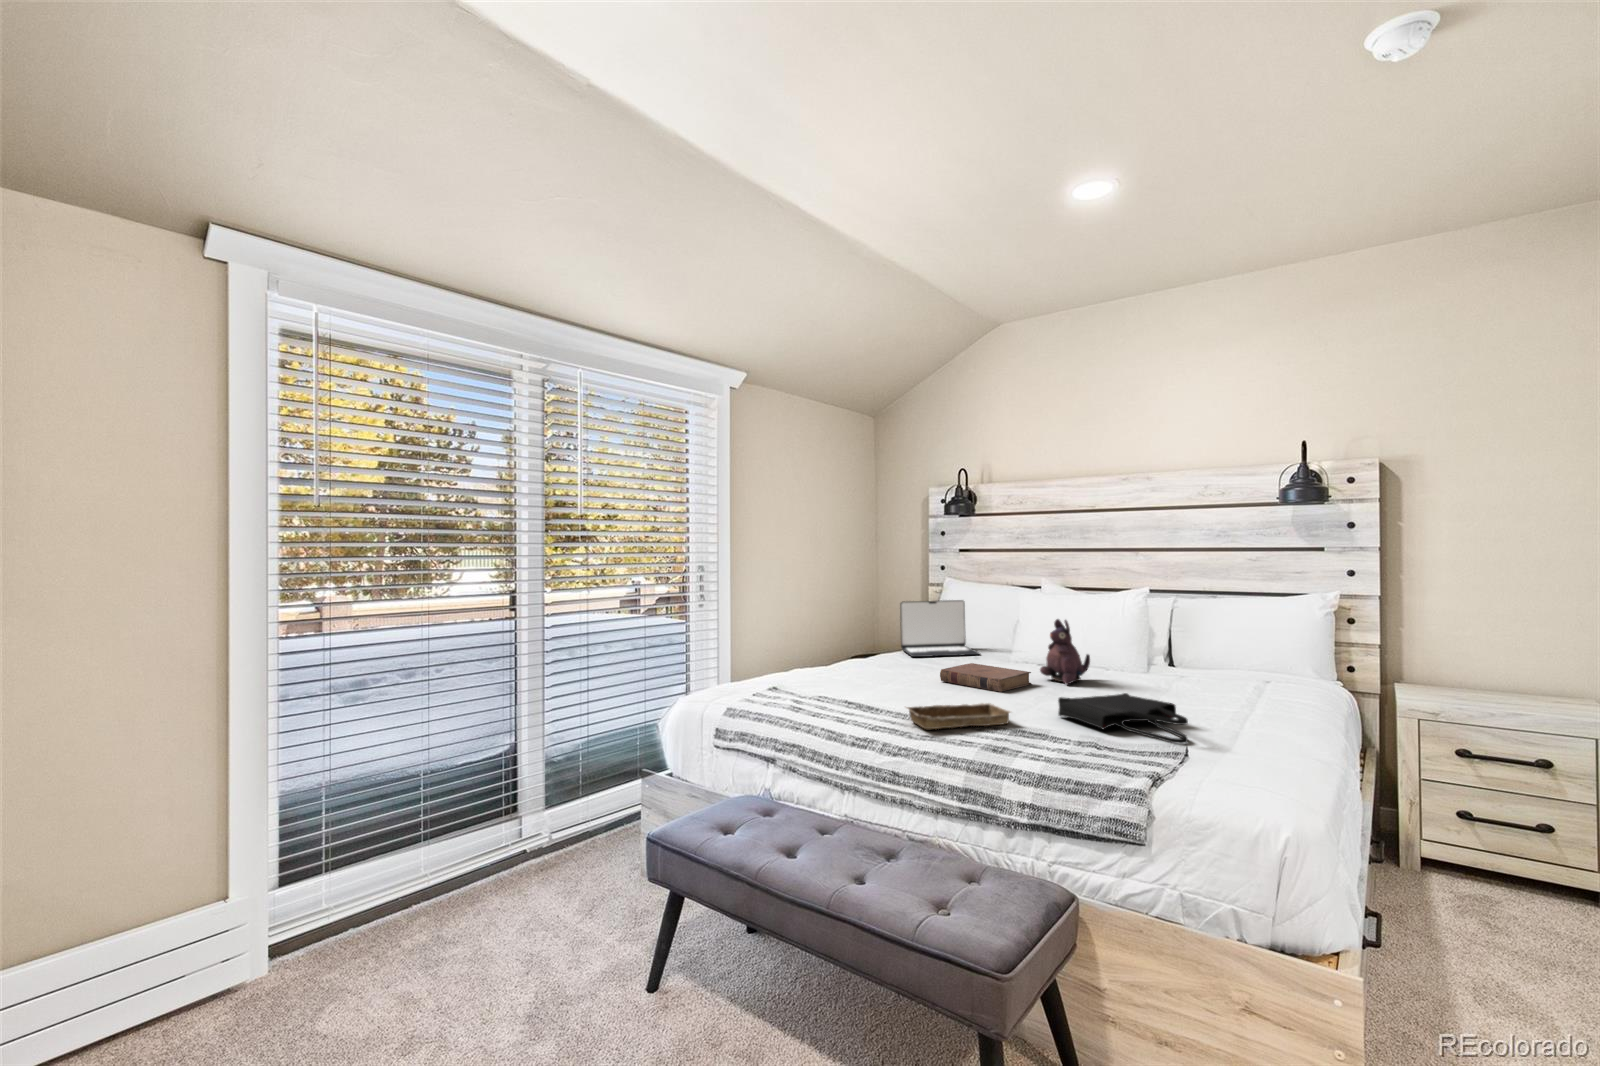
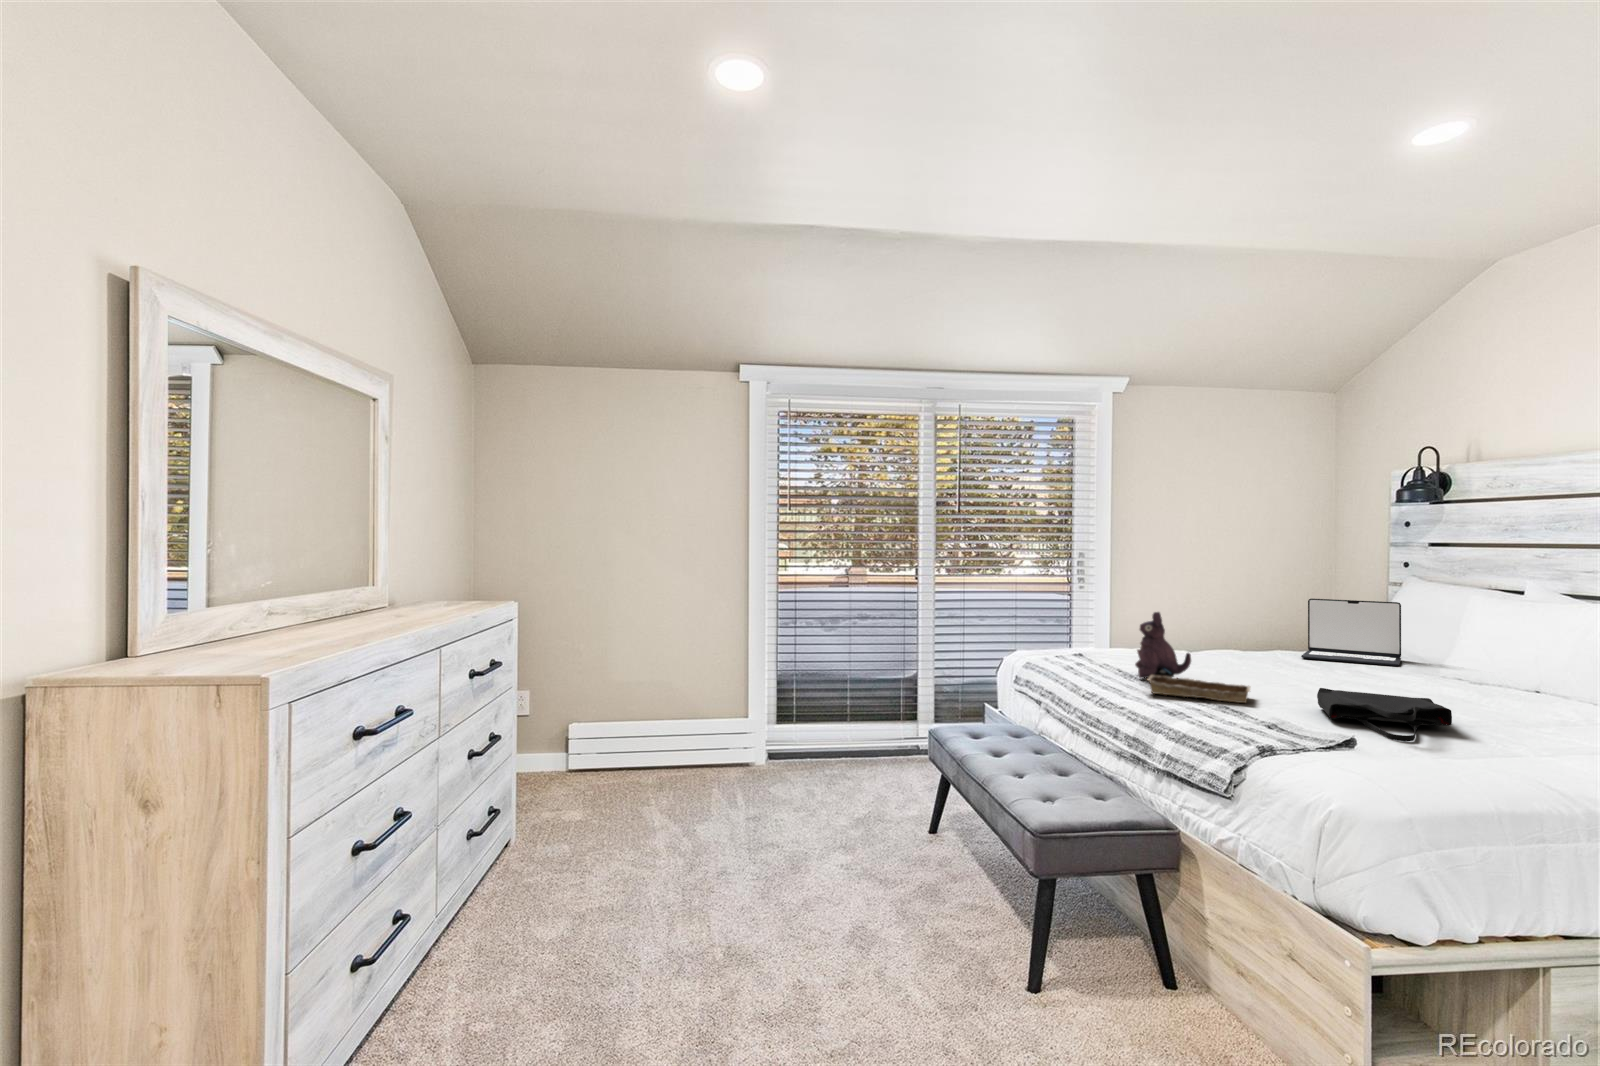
plush toy: present [1040,619,1090,685] -> present [1135,612,1191,679]
book: present [940,663,1031,692] -> none [1273,662,1379,690]

